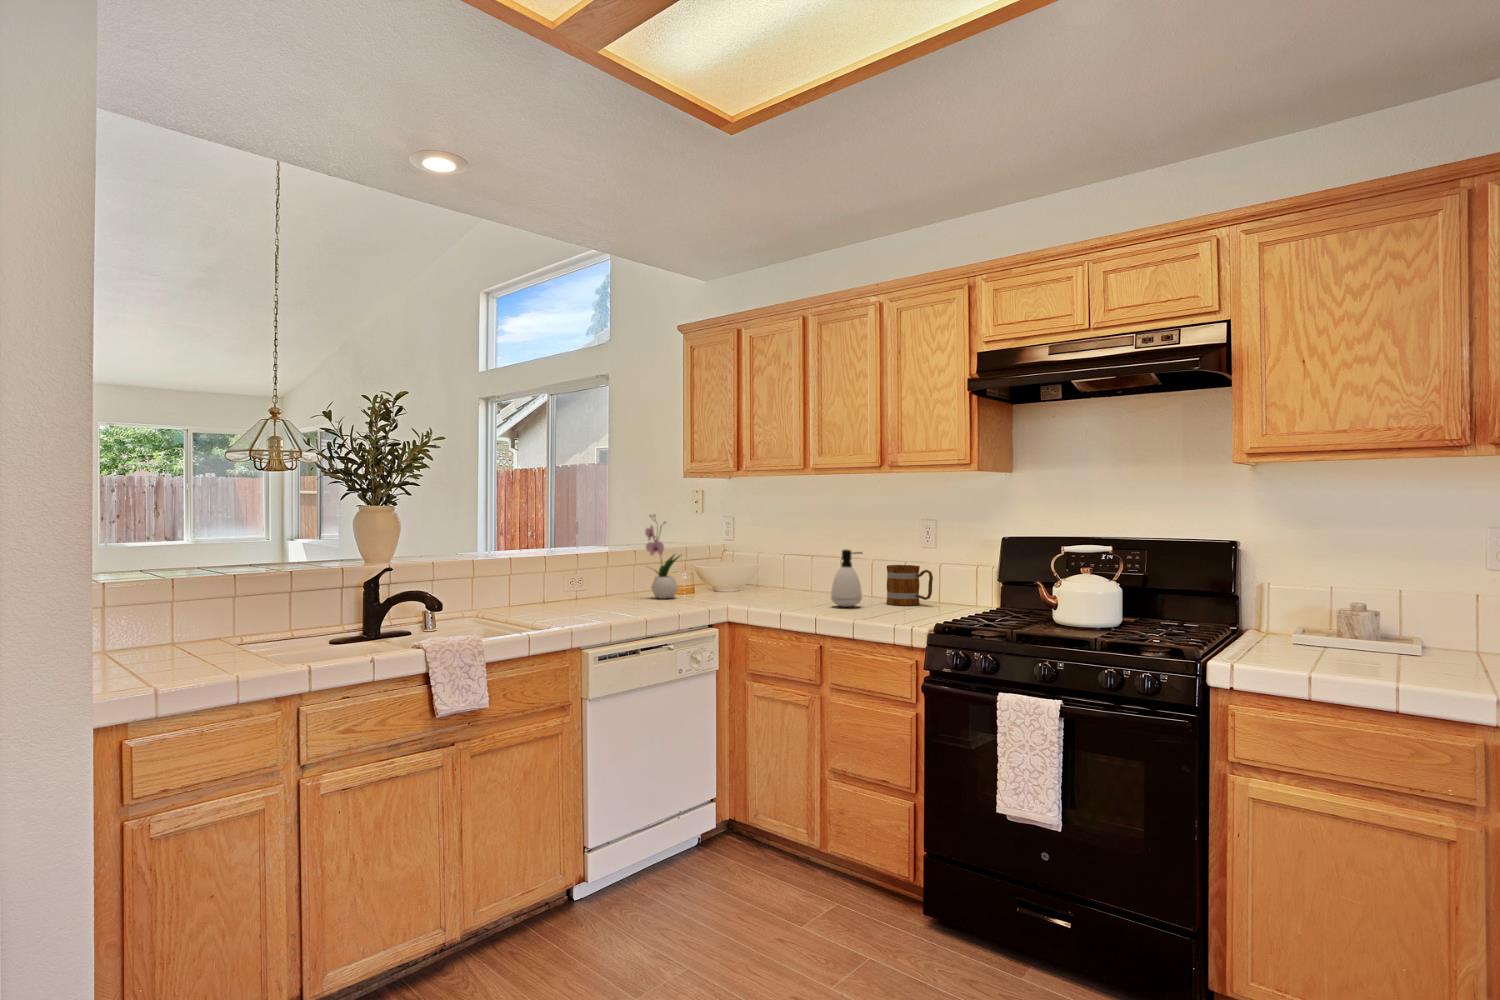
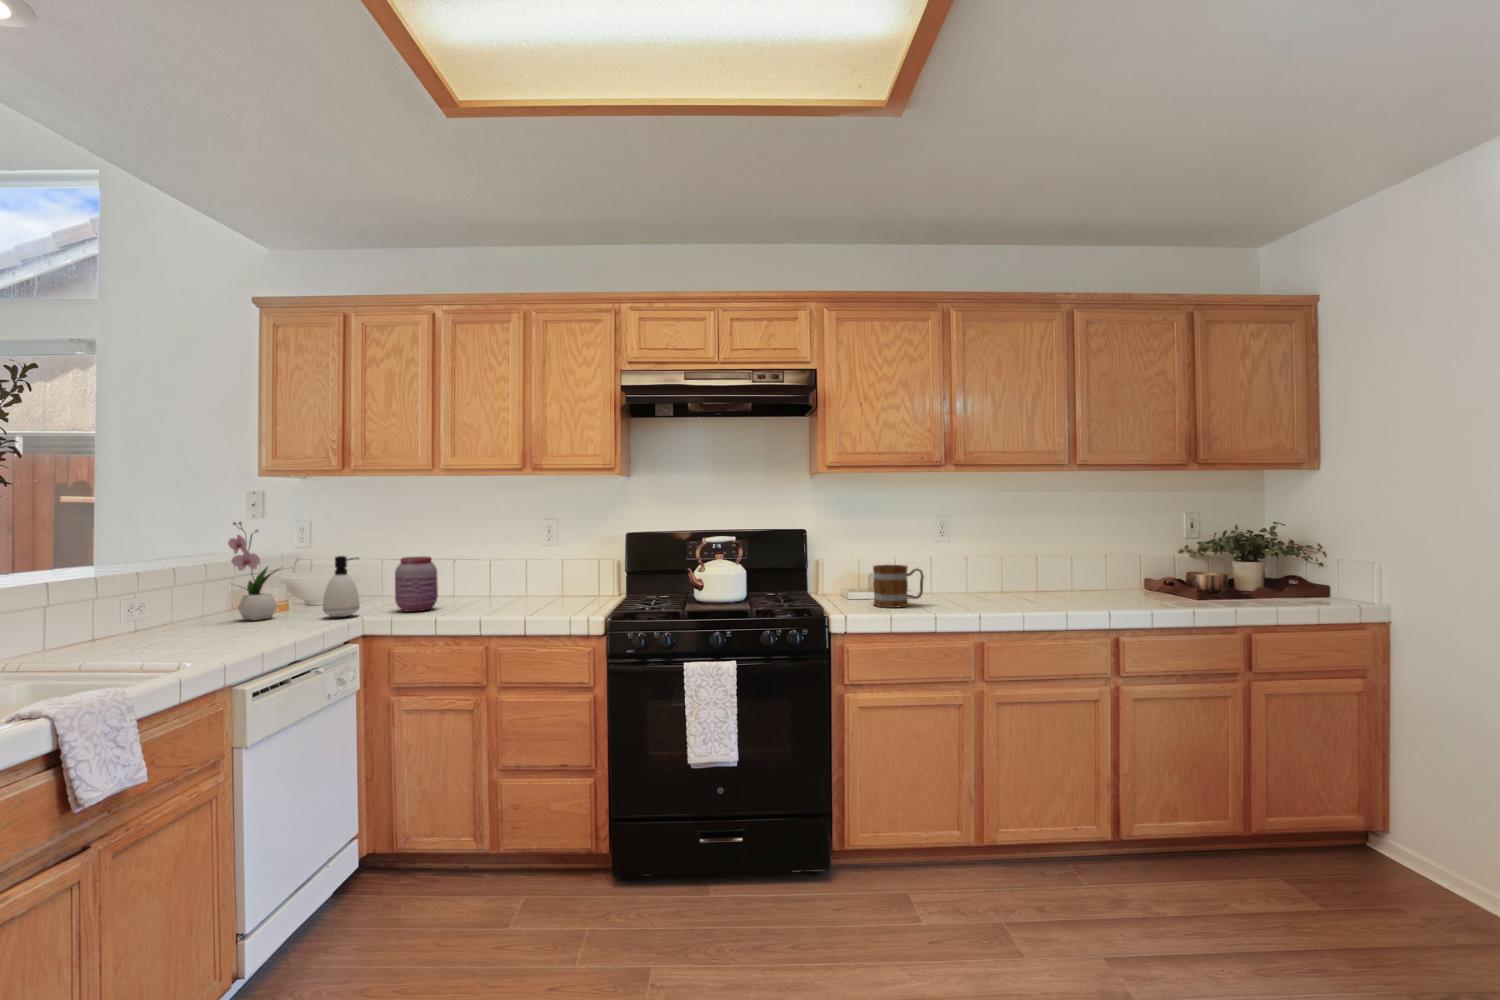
soap dispenser: present [831,549,862,607] -> present [323,556,360,617]
jar: none [764,552,801,605] -> present [395,556,438,612]
mug: present [886,565,933,606] -> present [873,565,924,608]

